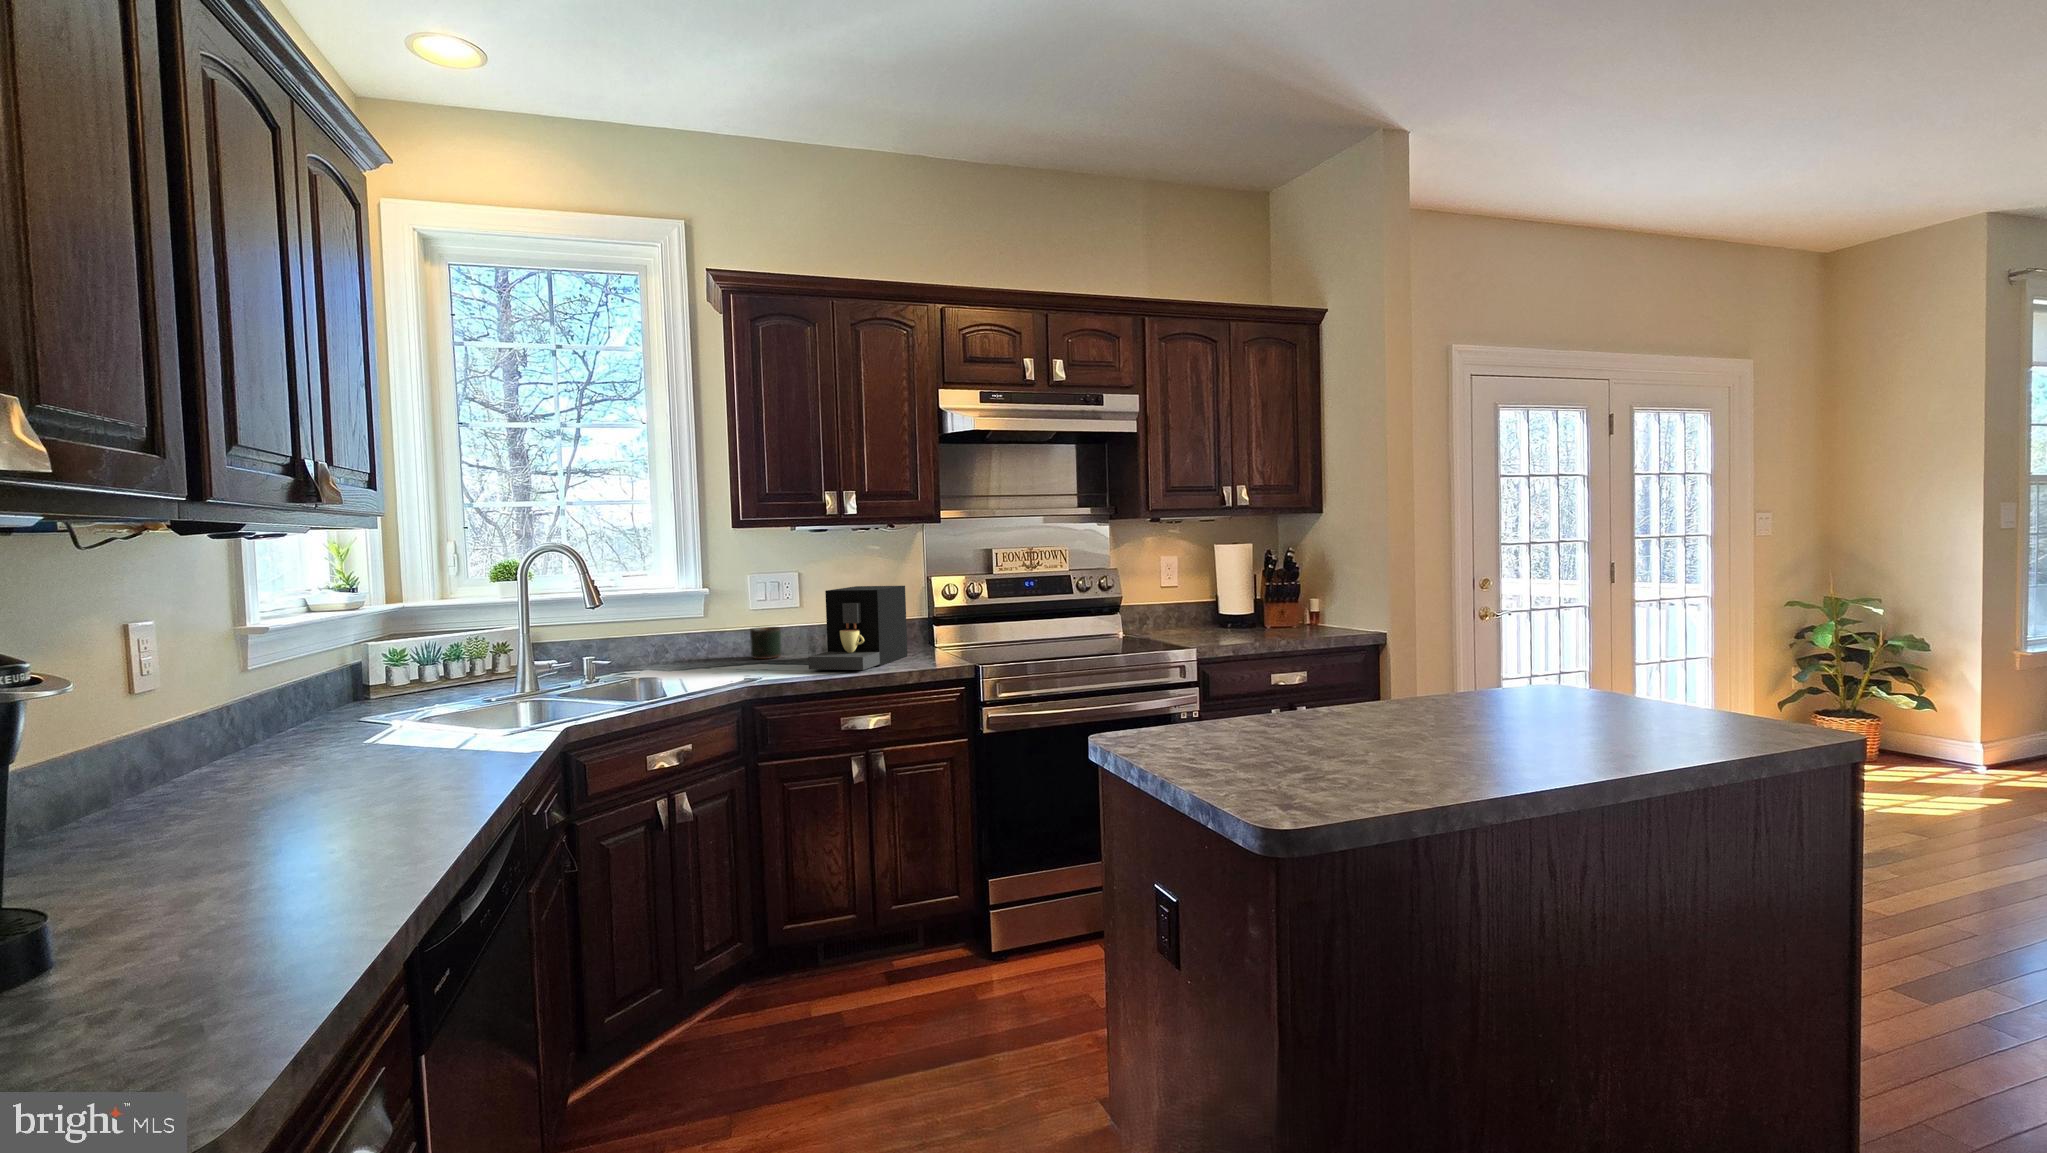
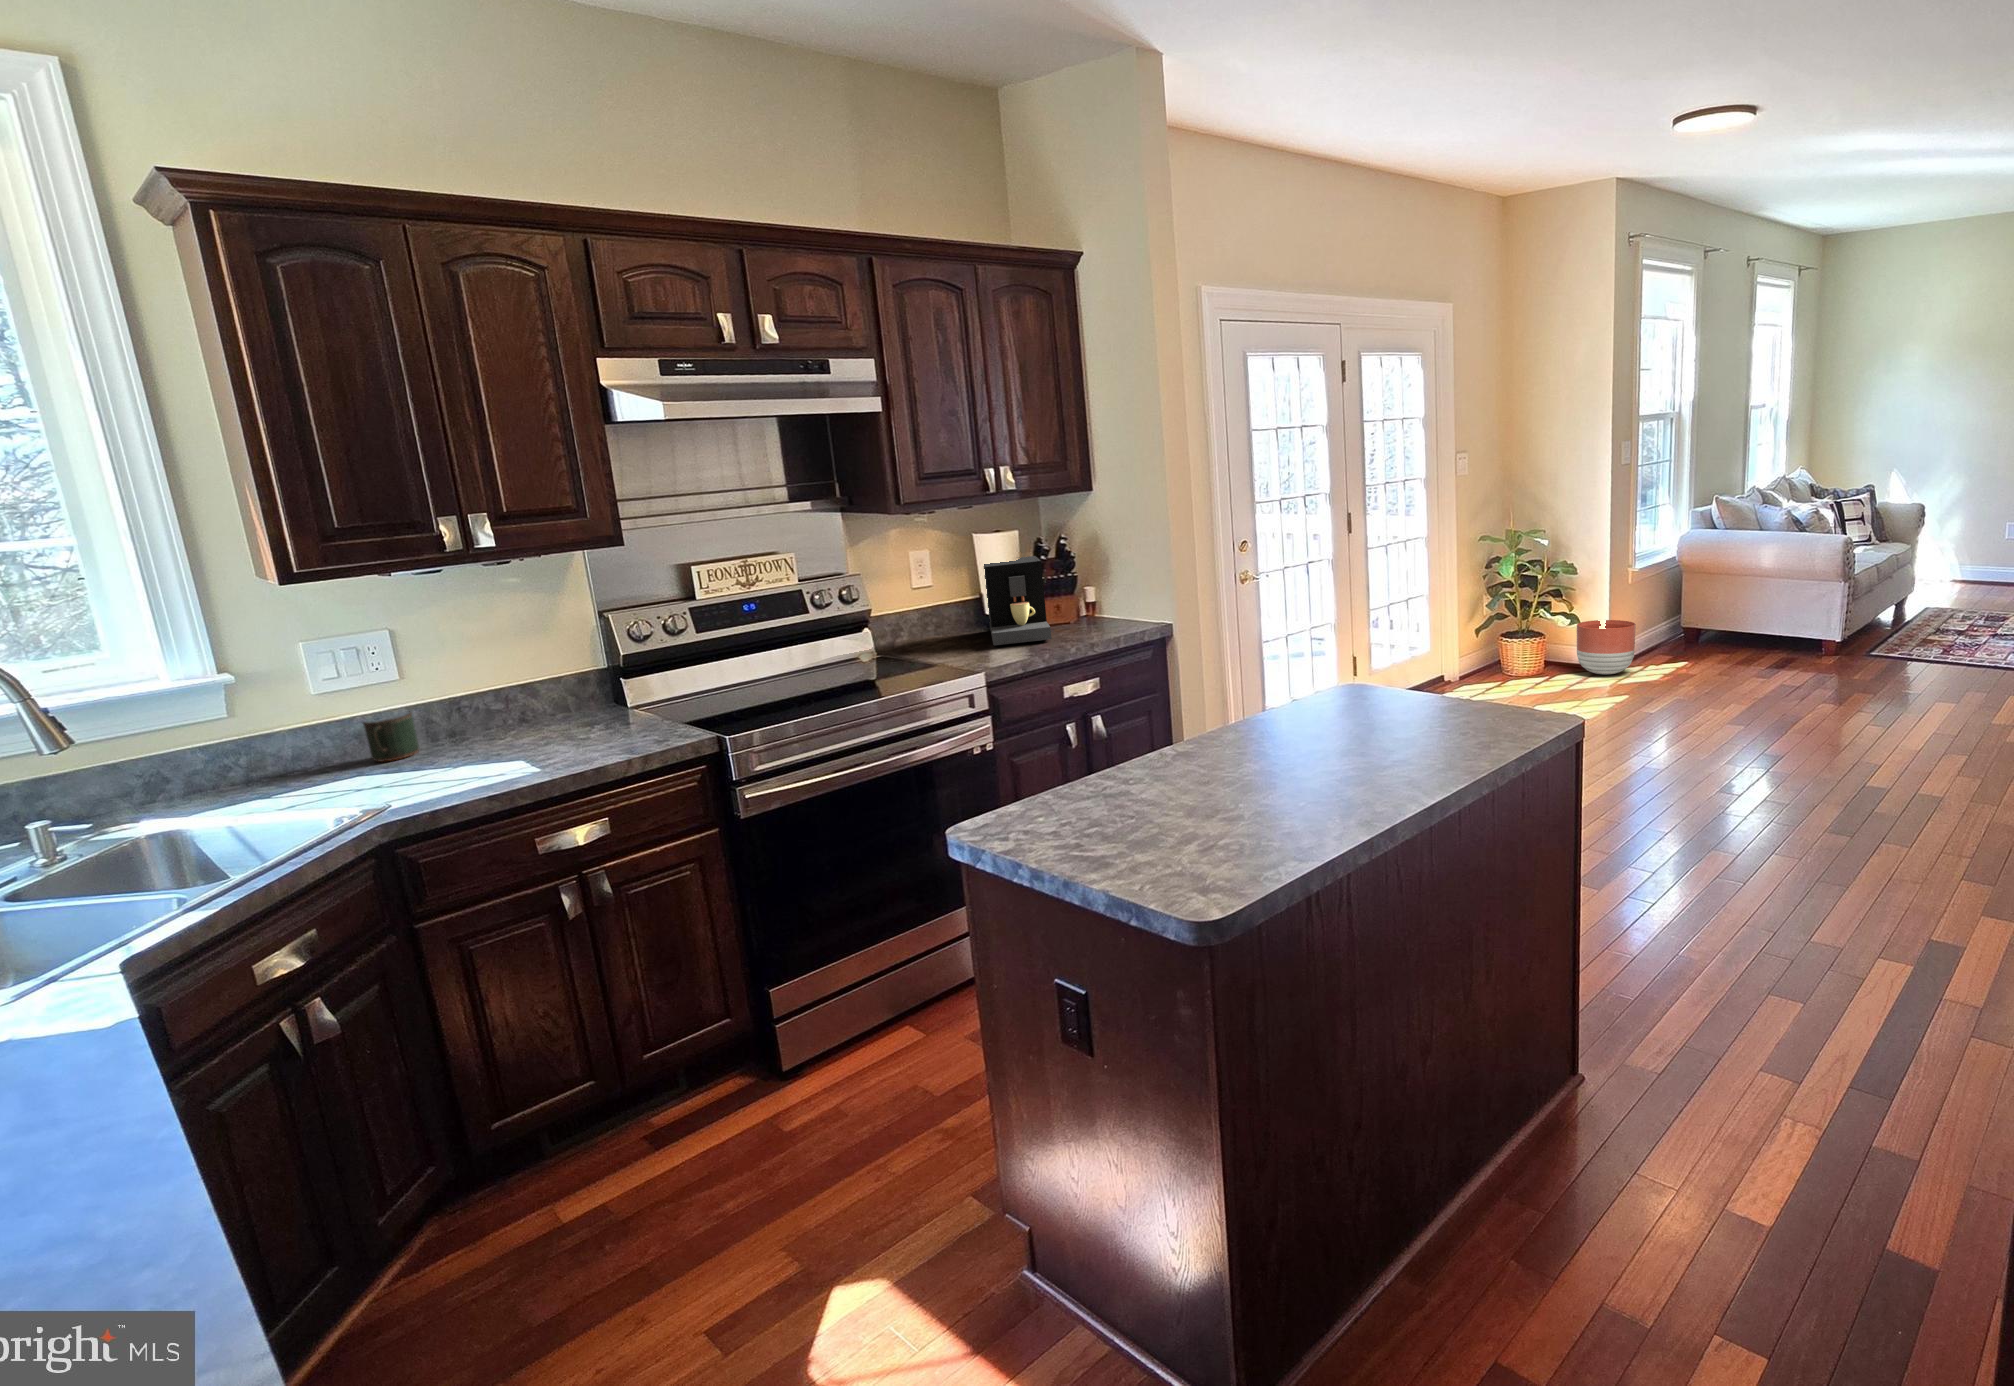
coffee maker: present [808,586,907,670] -> present [984,556,1052,645]
planter: none [1911,707,1988,769] -> present [1577,620,1636,675]

